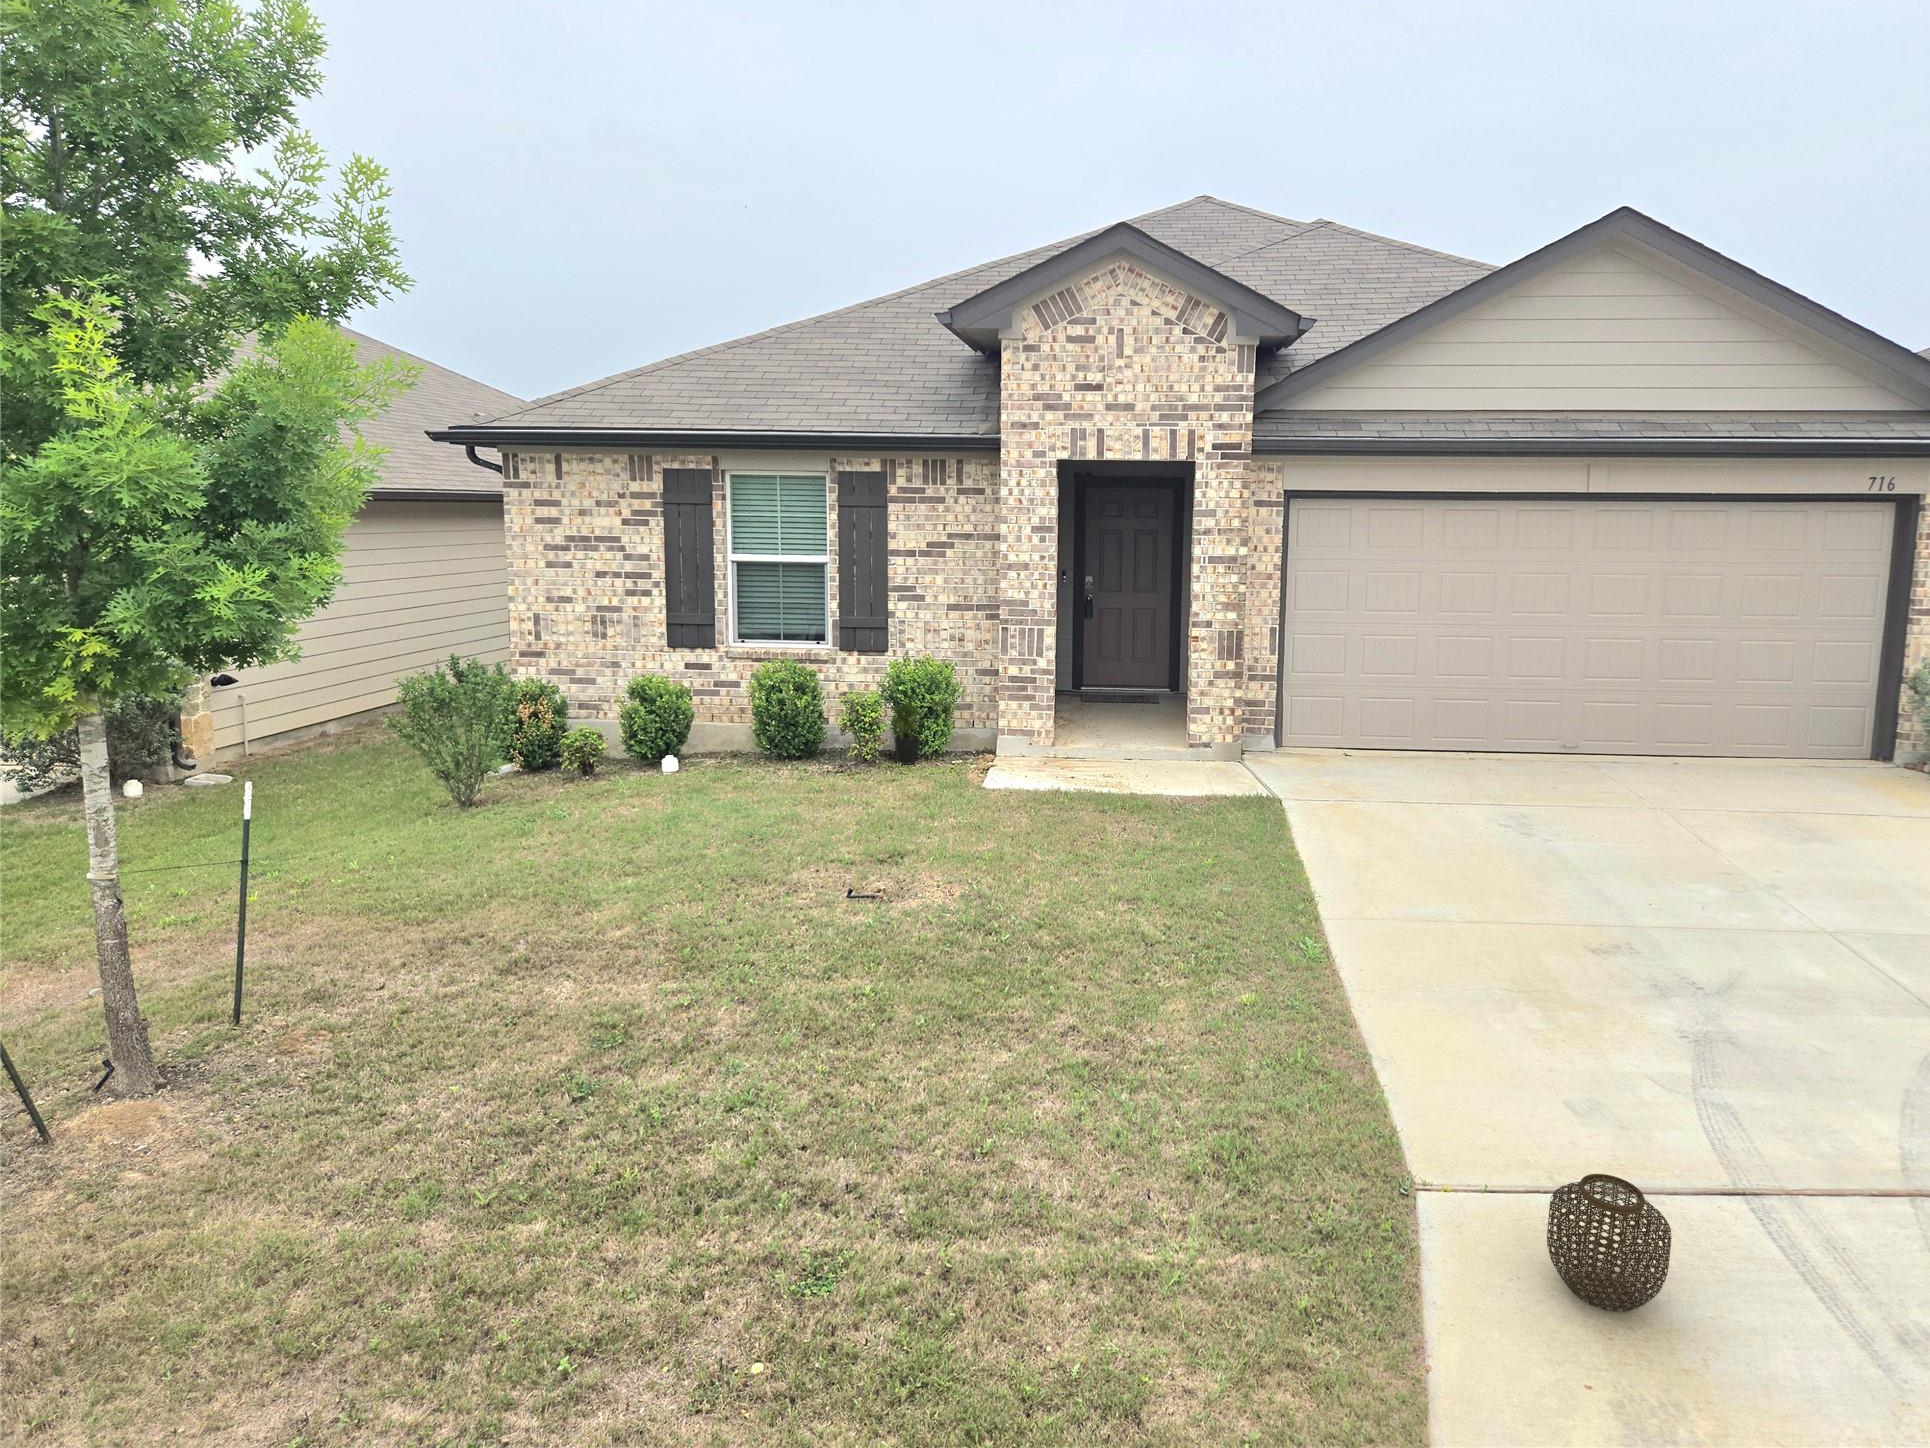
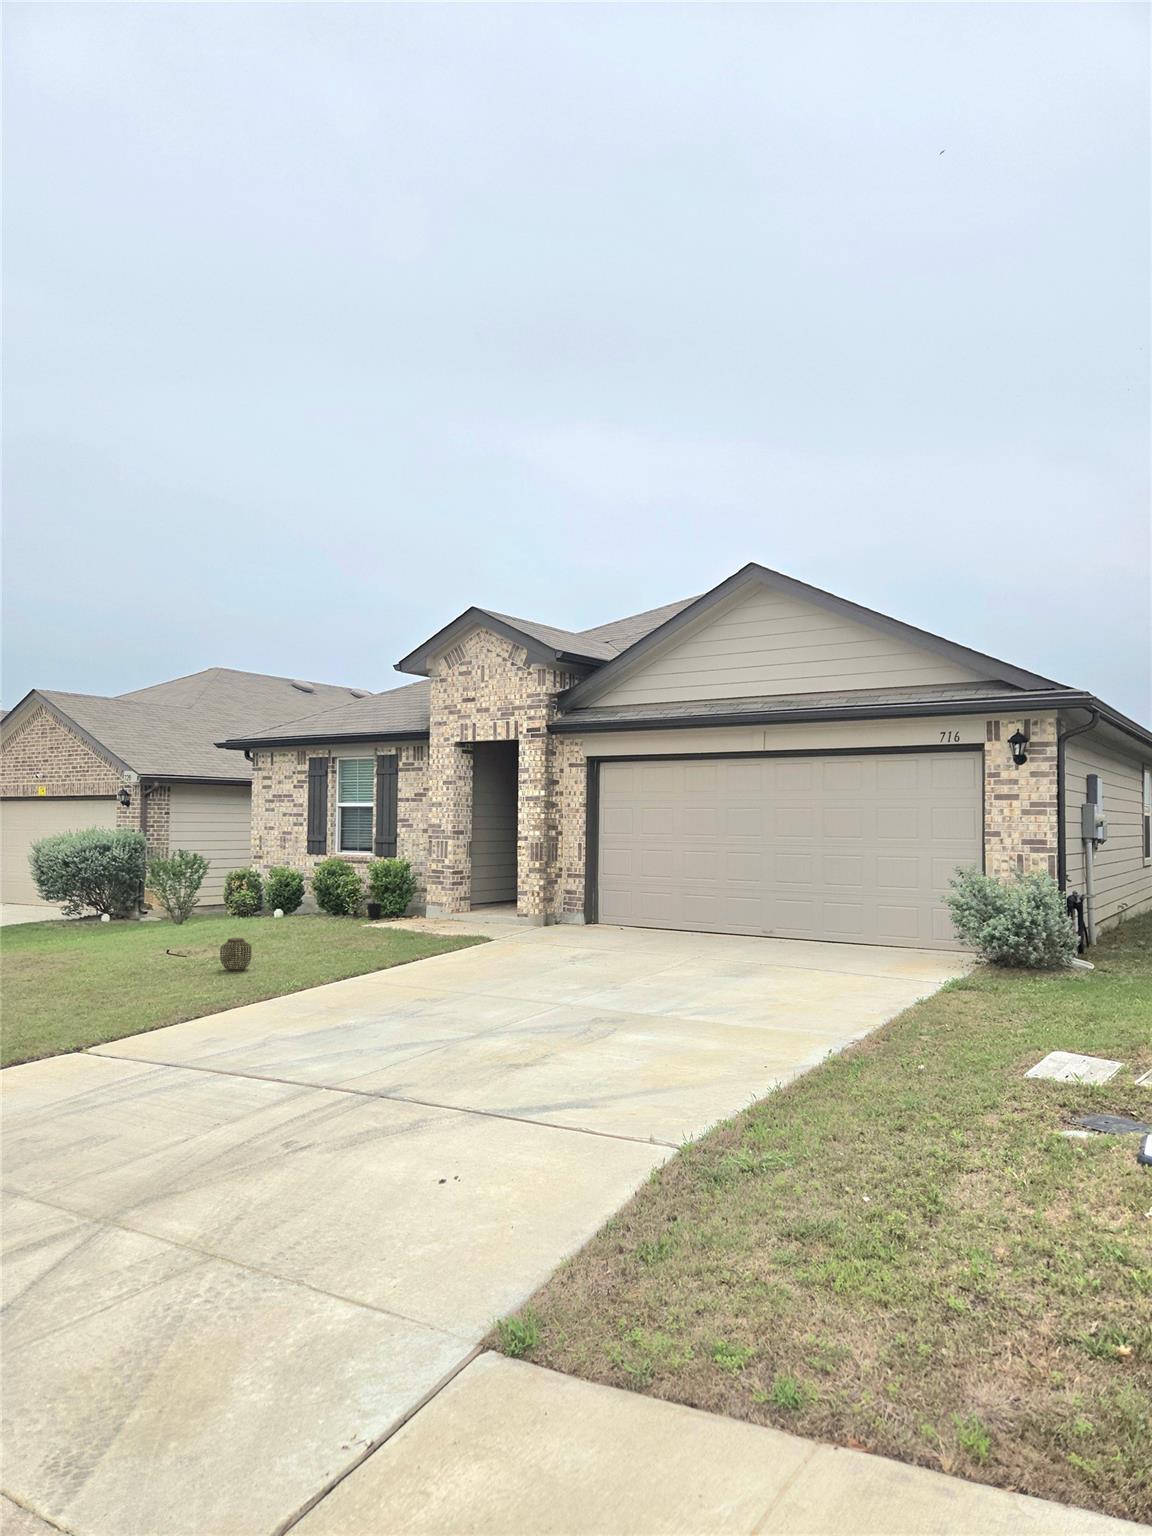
woven basket: present [1547,1174,1671,1312] -> present [220,938,251,971]

